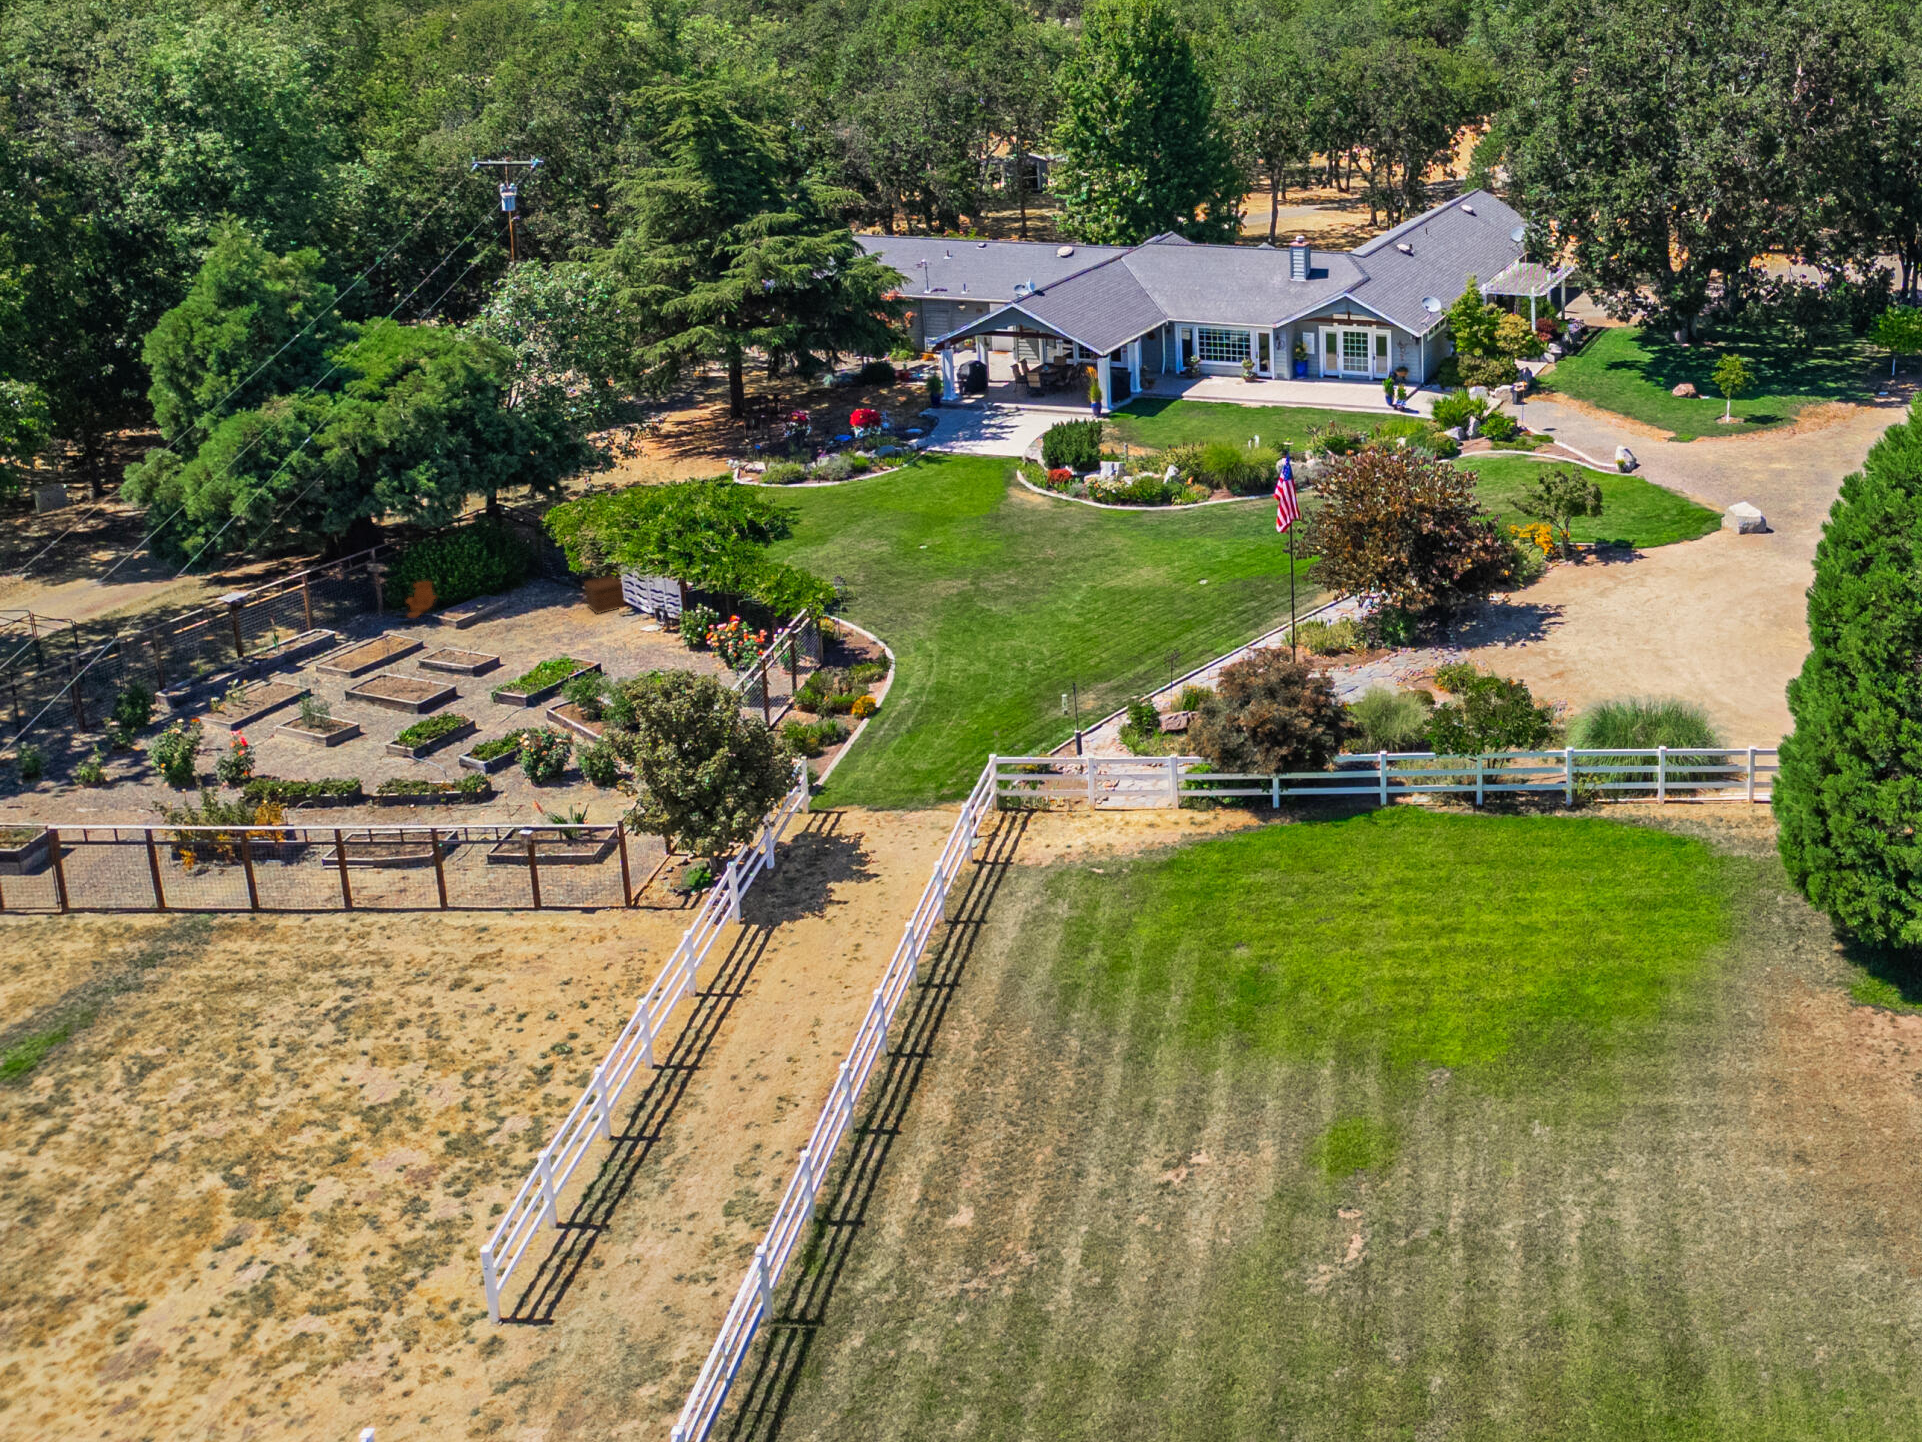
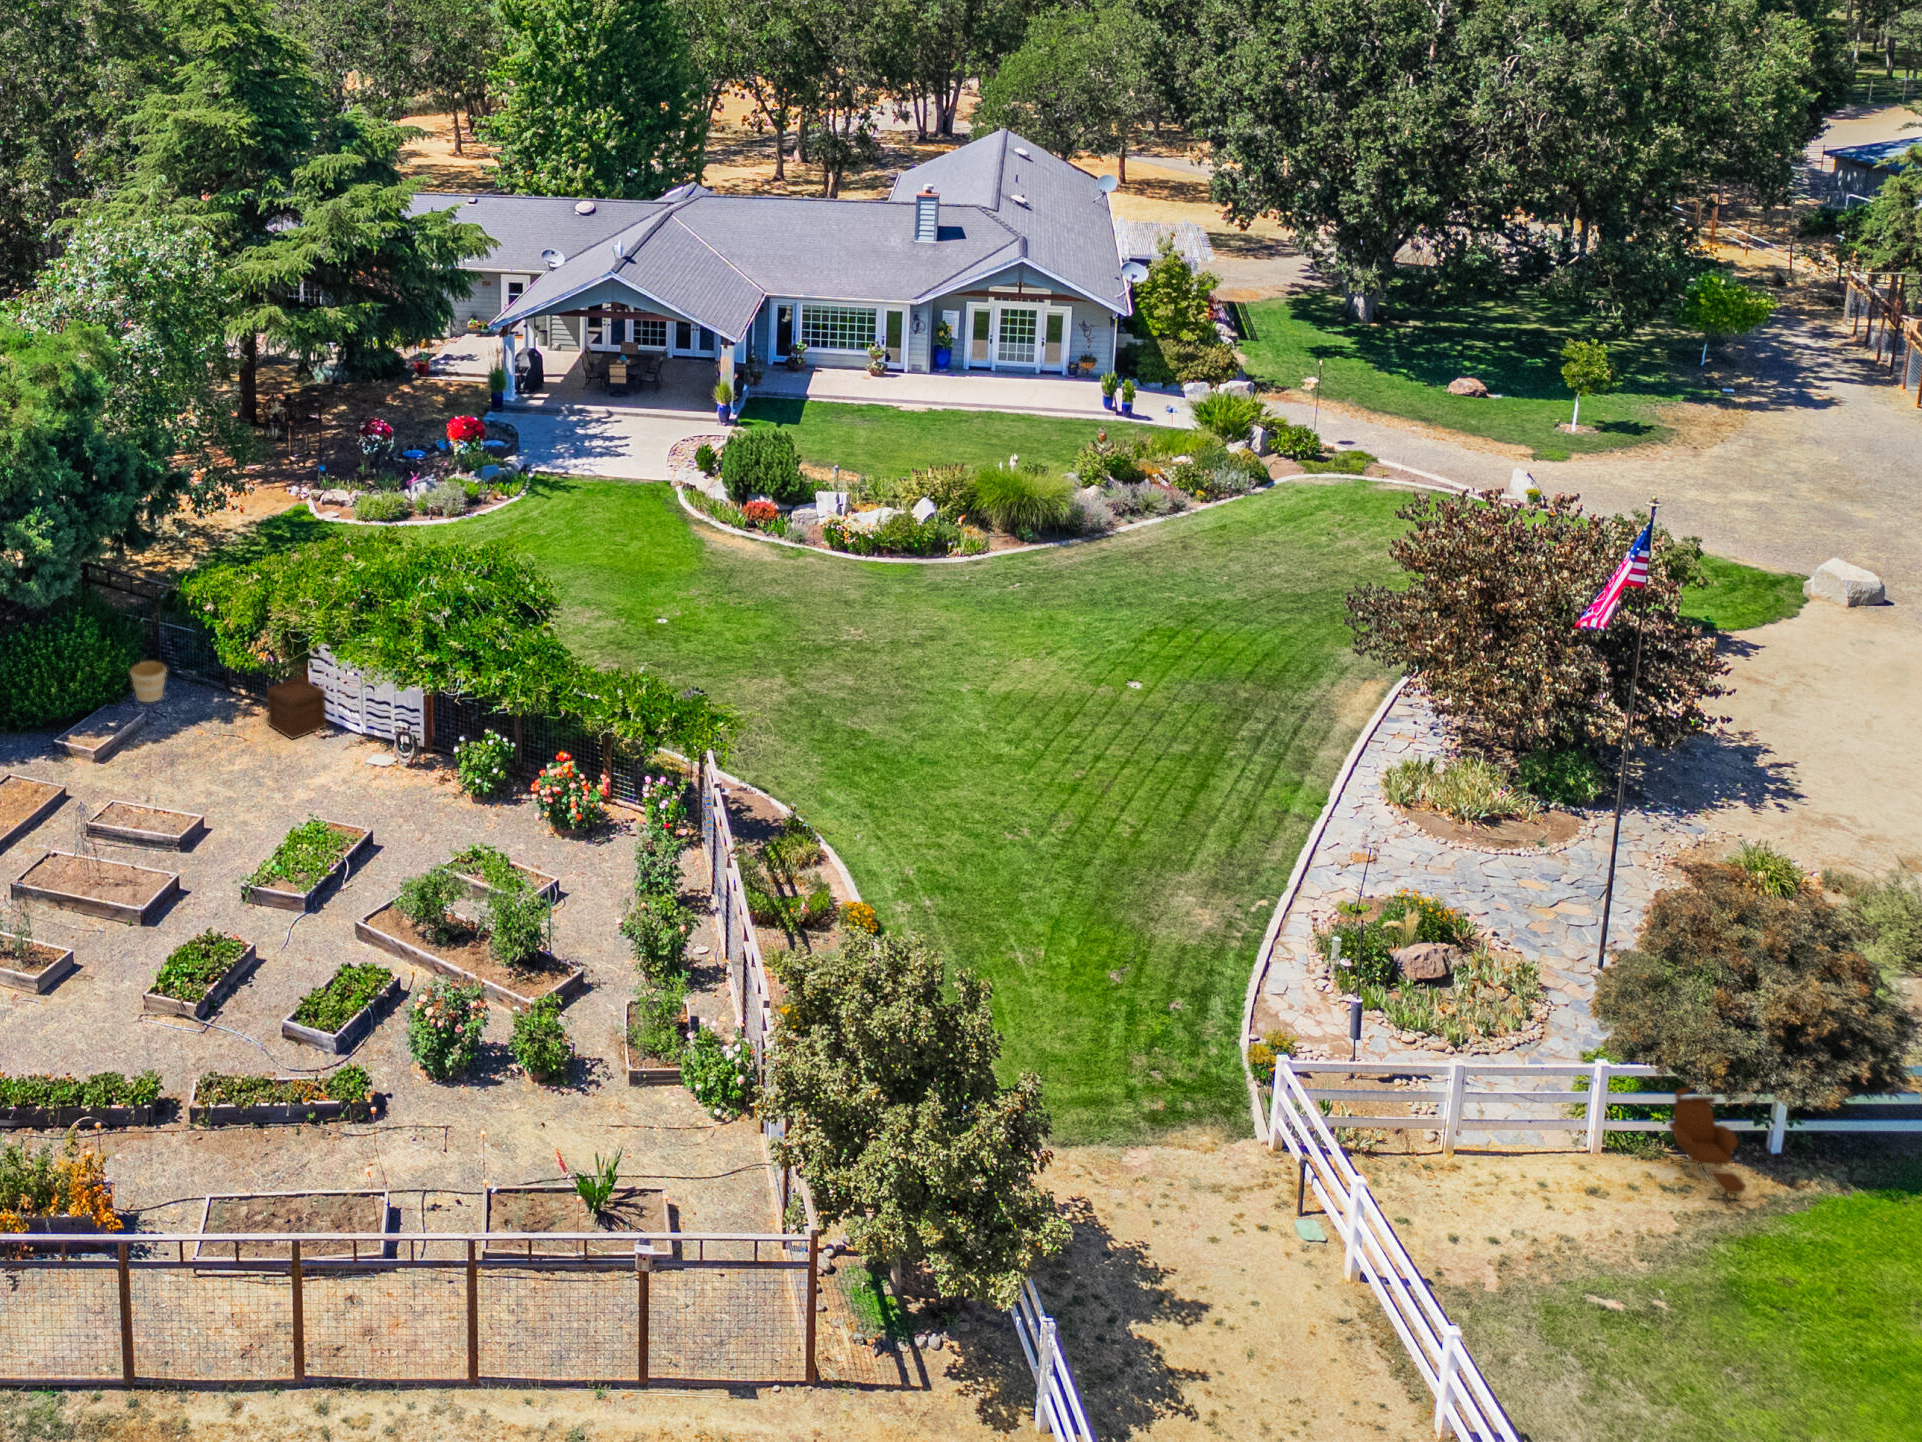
wooden bucket: none [506,567,533,593] -> present [130,661,167,702]
lounge chair: present [406,581,435,623] -> present [1668,1088,1746,1202]

